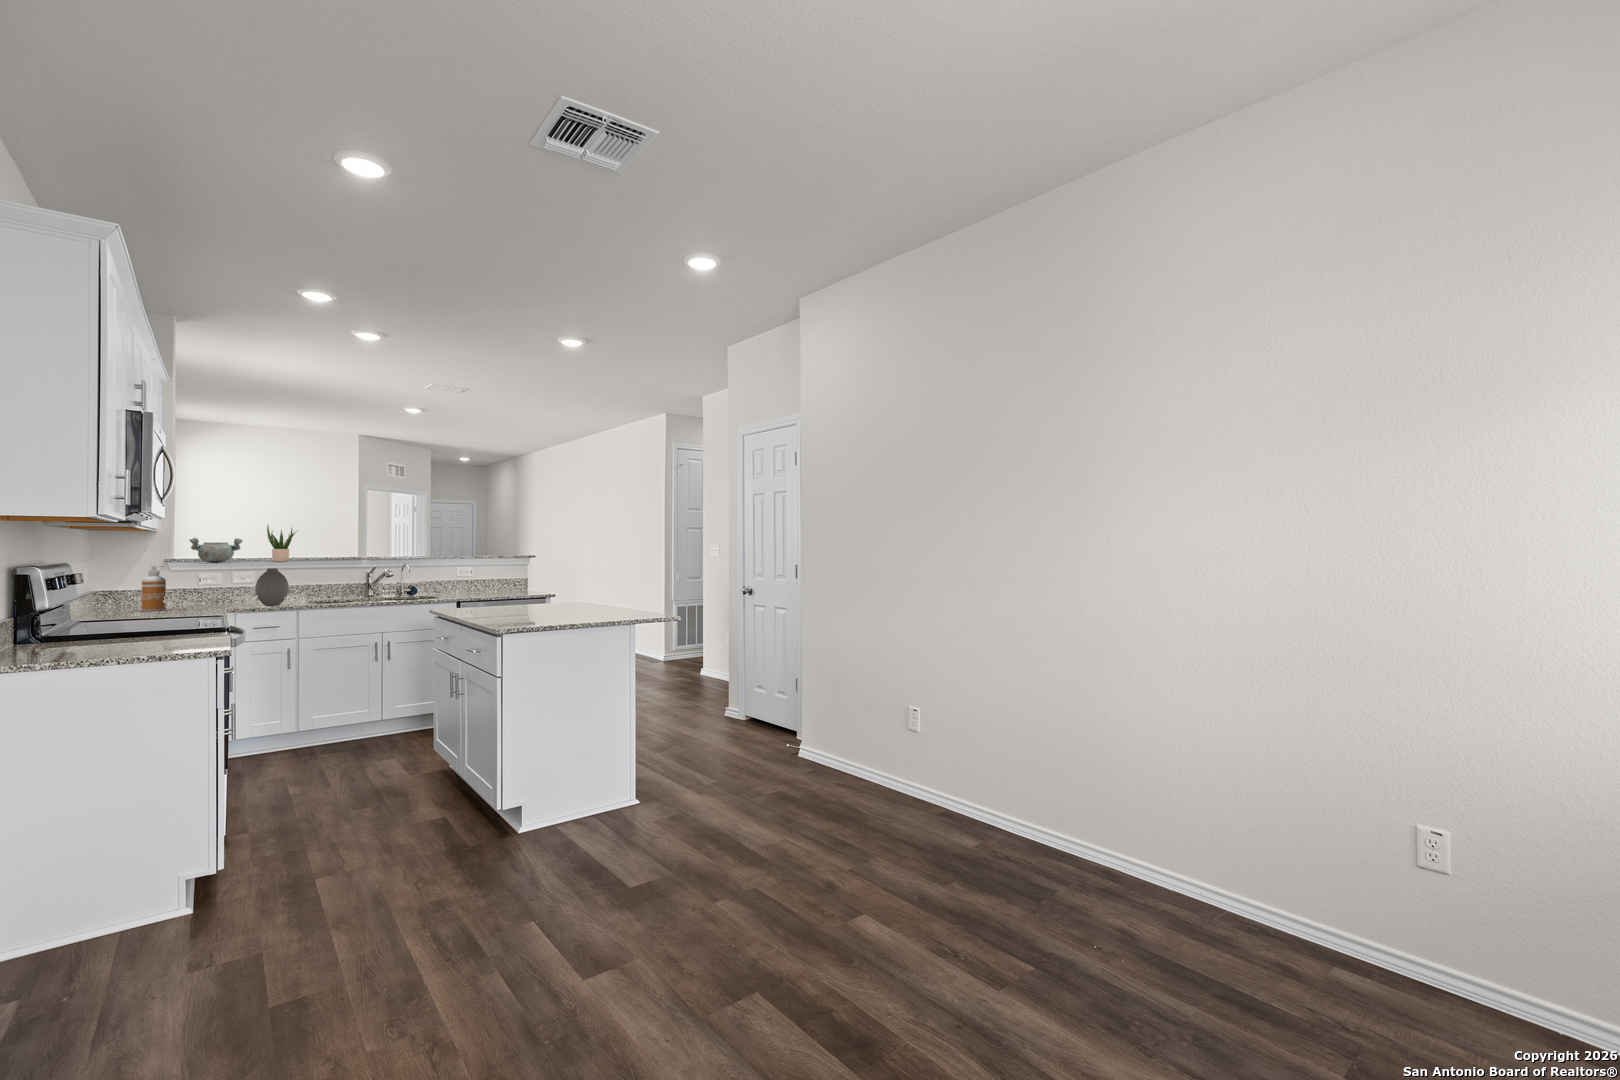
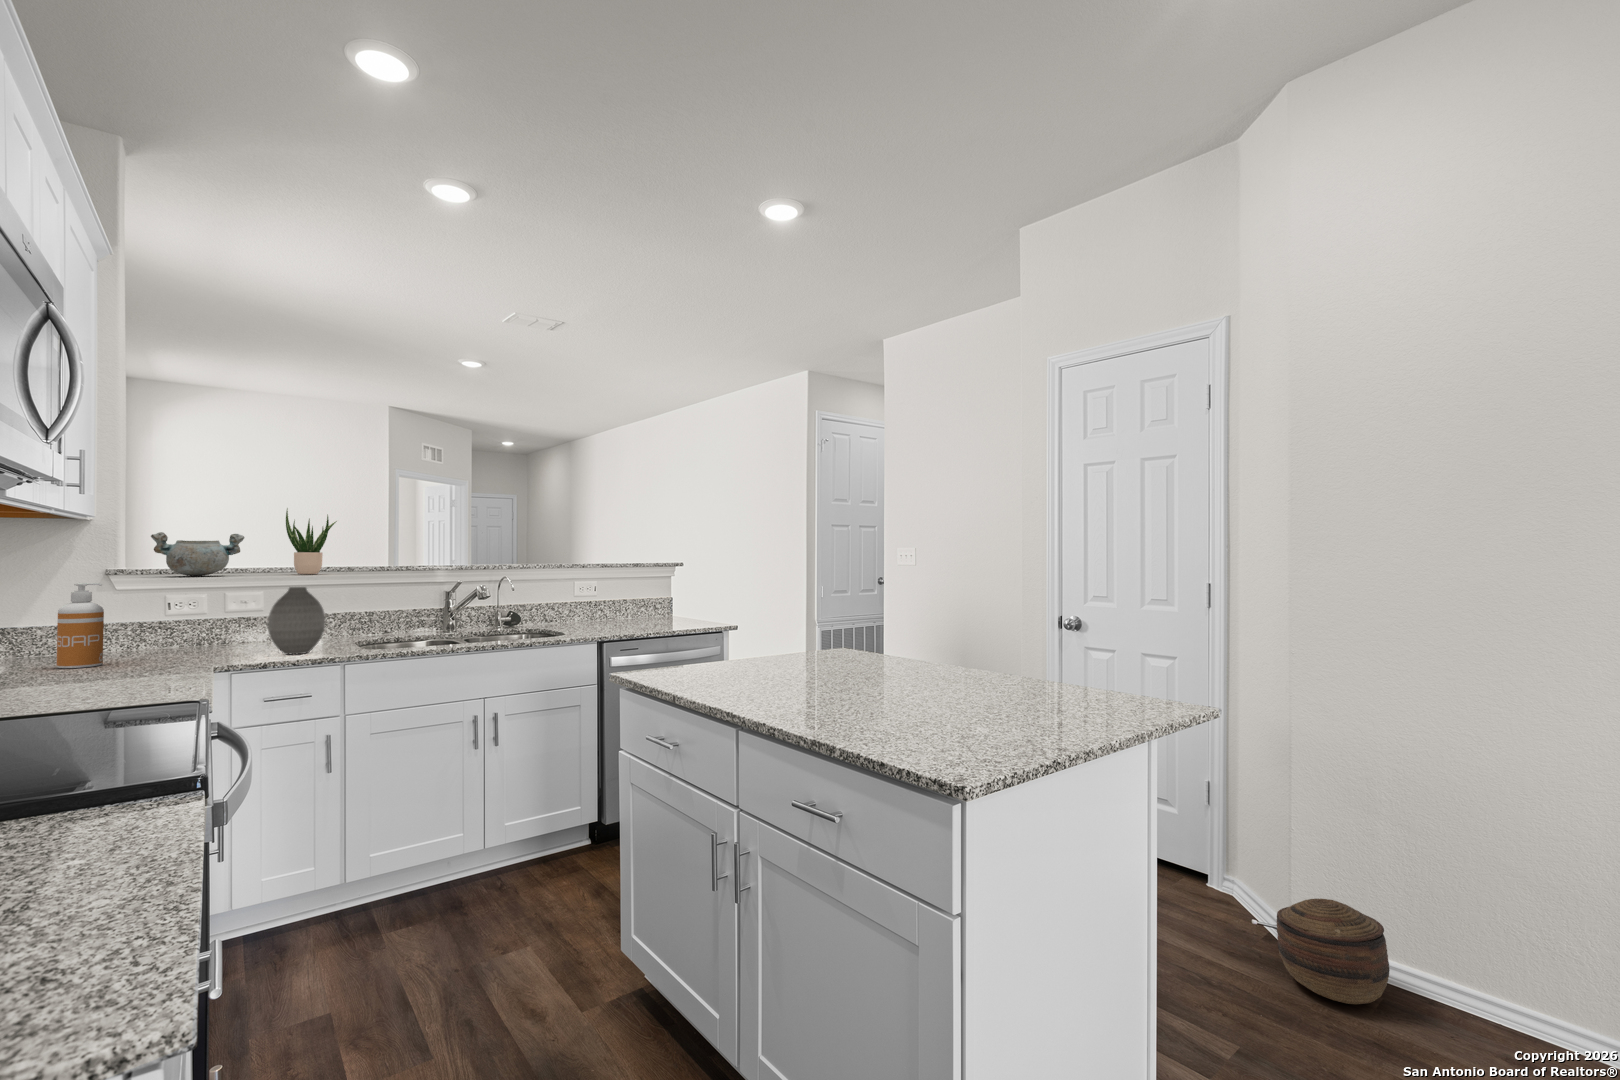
basket: none [769,723,816,770] -> present [1277,899,1390,1004]

